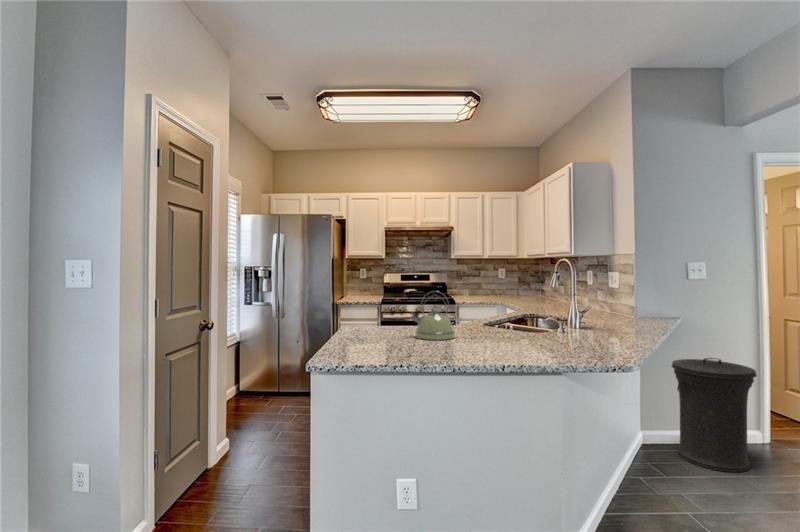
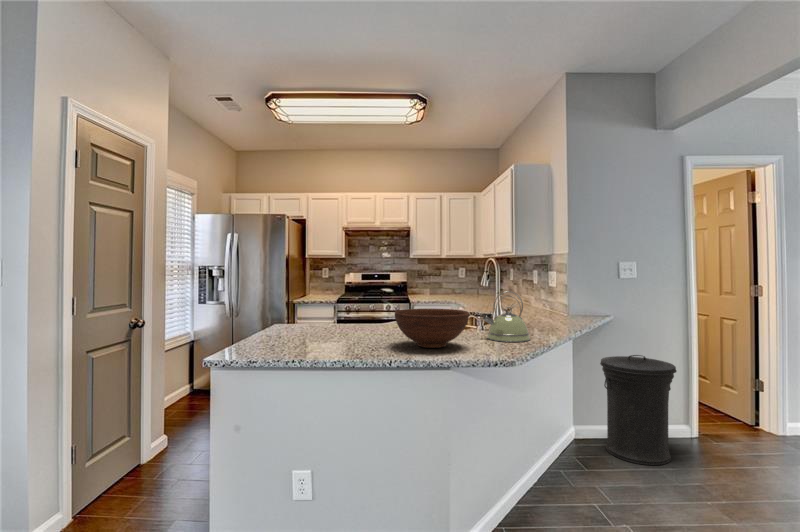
kettle: present [410,291,455,340] -> present [482,291,530,342]
fruit bowl: none [488,311,568,352] -> present [395,309,469,348]

